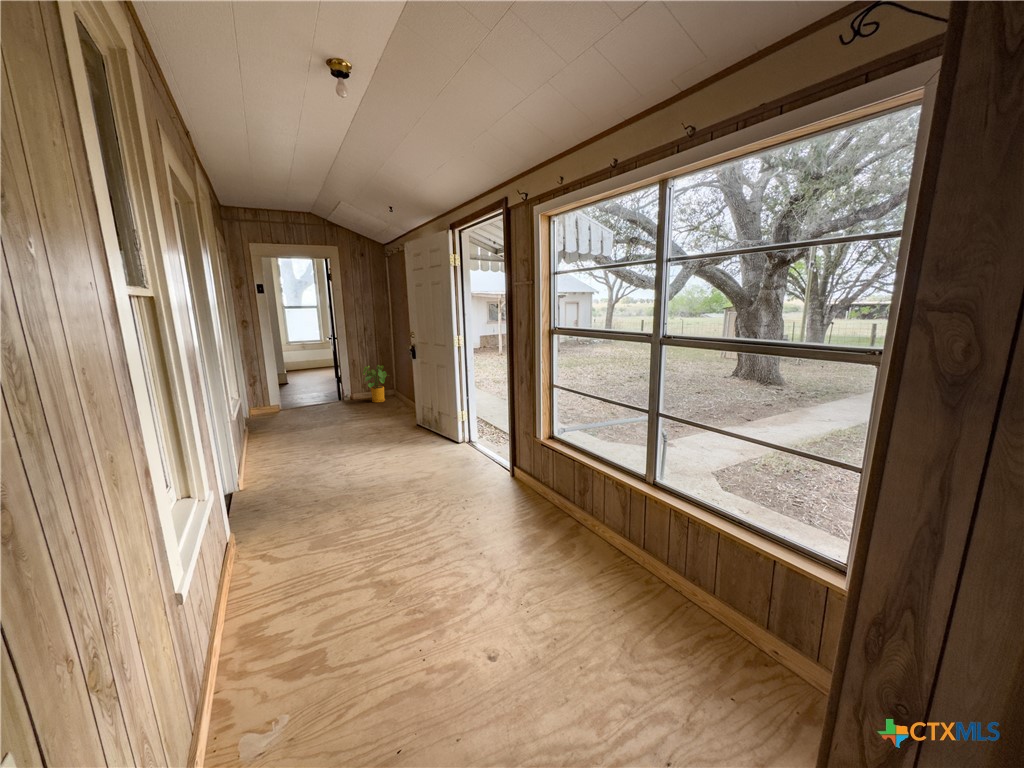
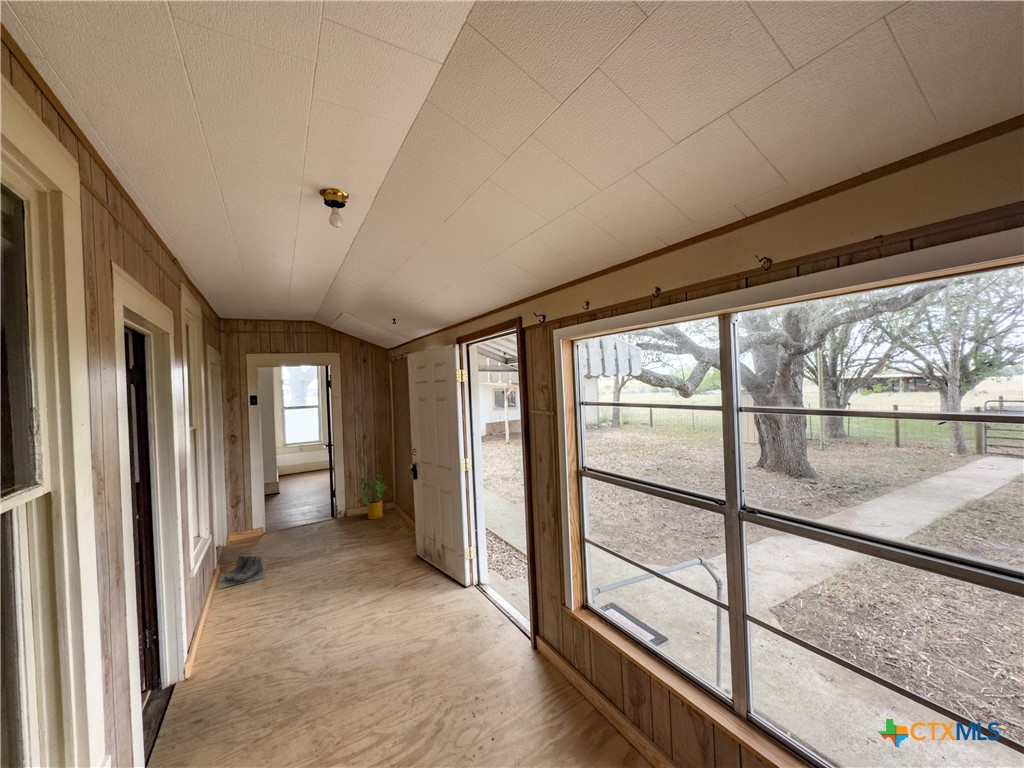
boots: none [250,419,289,442] -> present [218,555,265,589]

